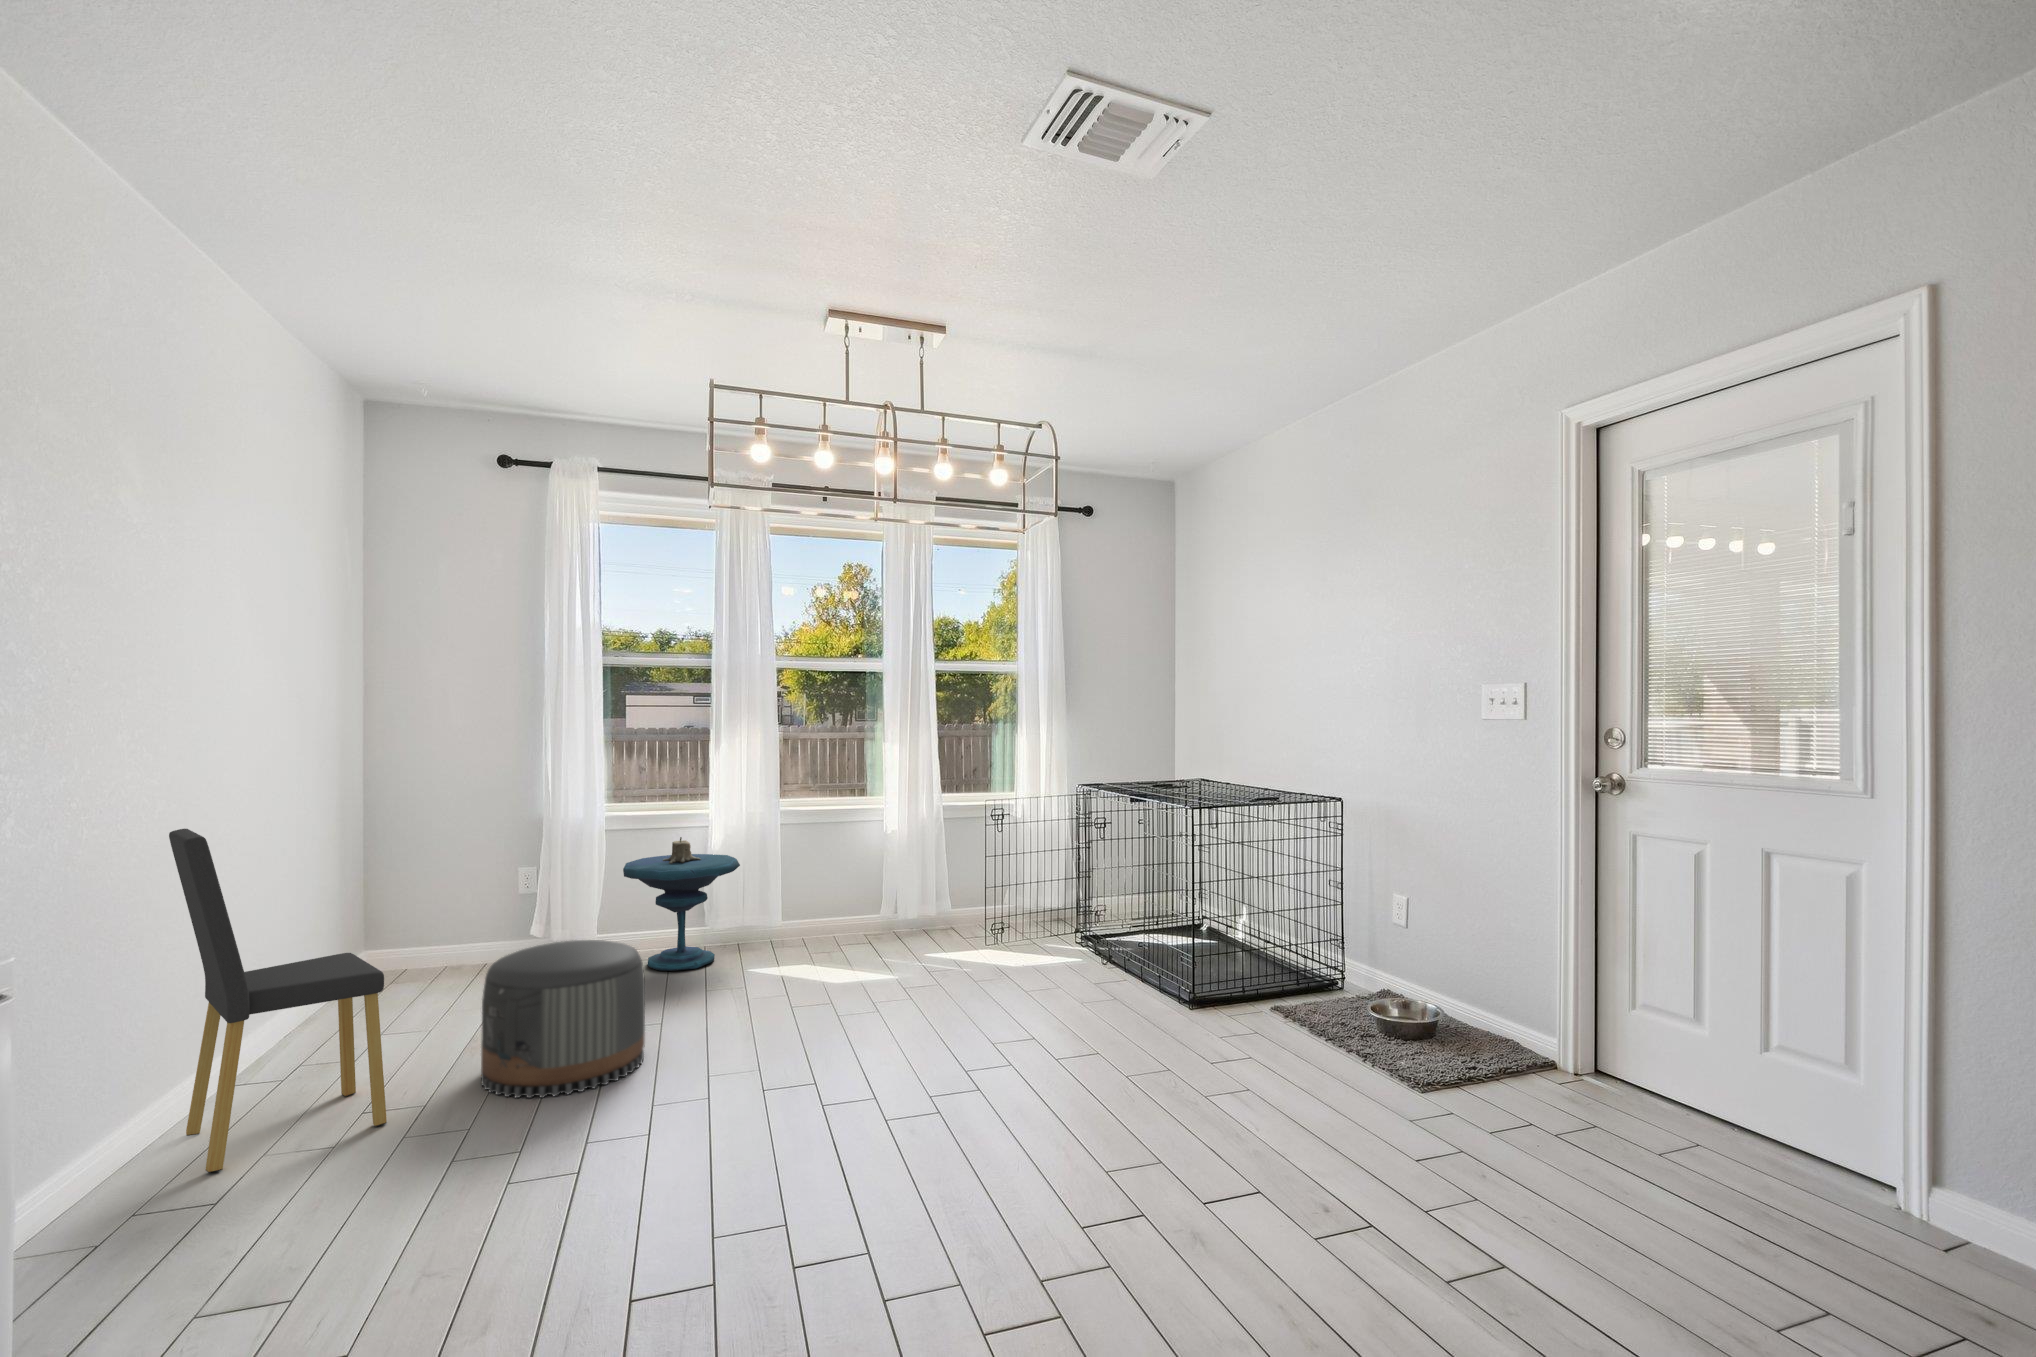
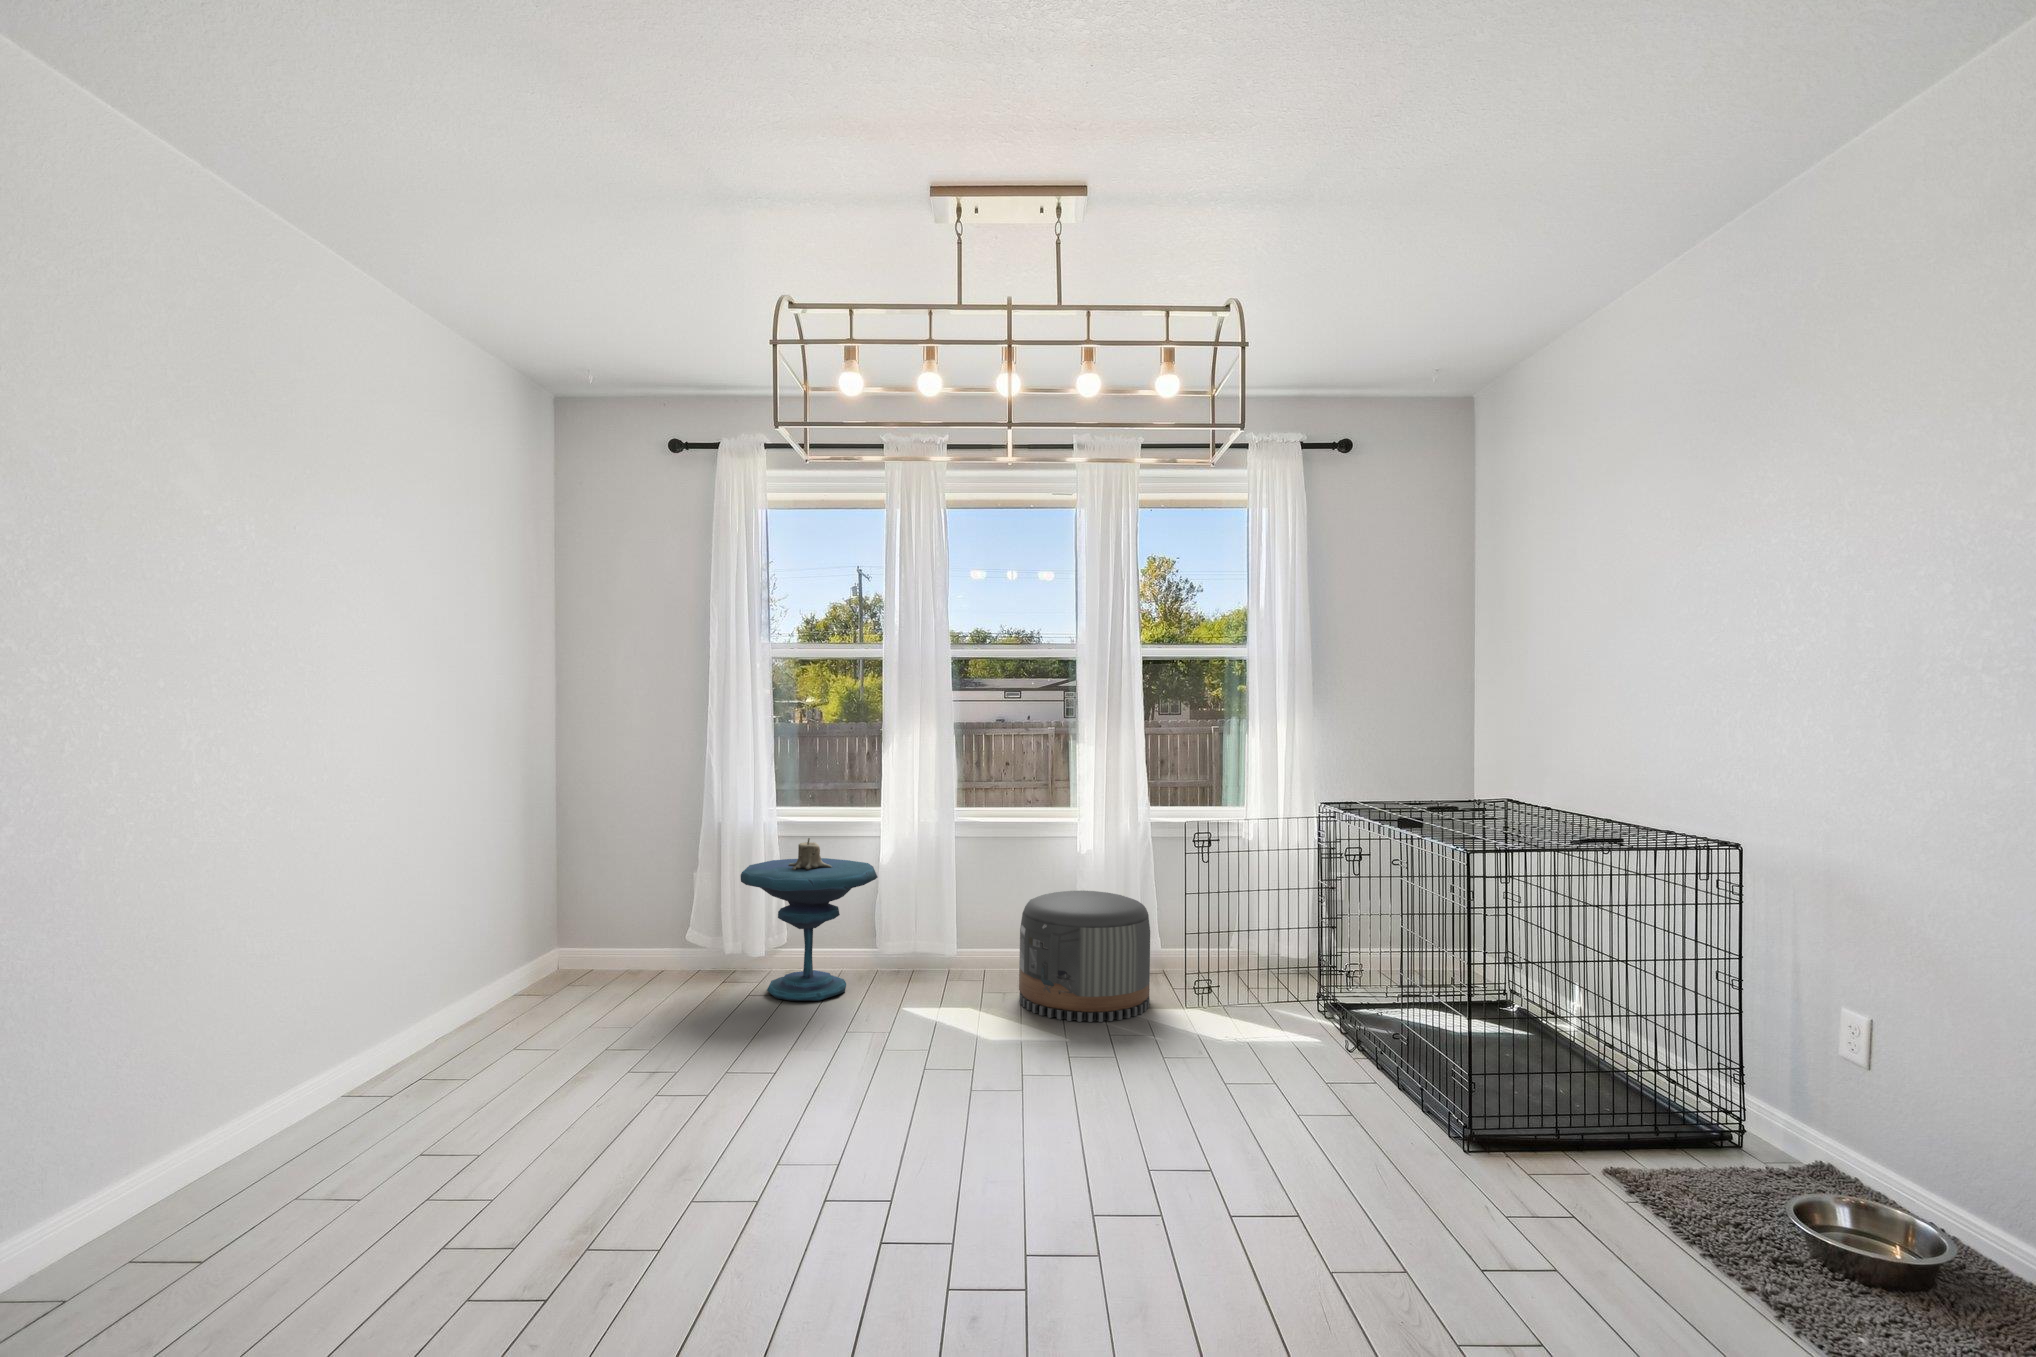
dining chair: present [169,829,387,1173] -> none [109,800,356,1222]
pouf: present [481,940,645,1098] -> present [1019,891,1150,1022]

